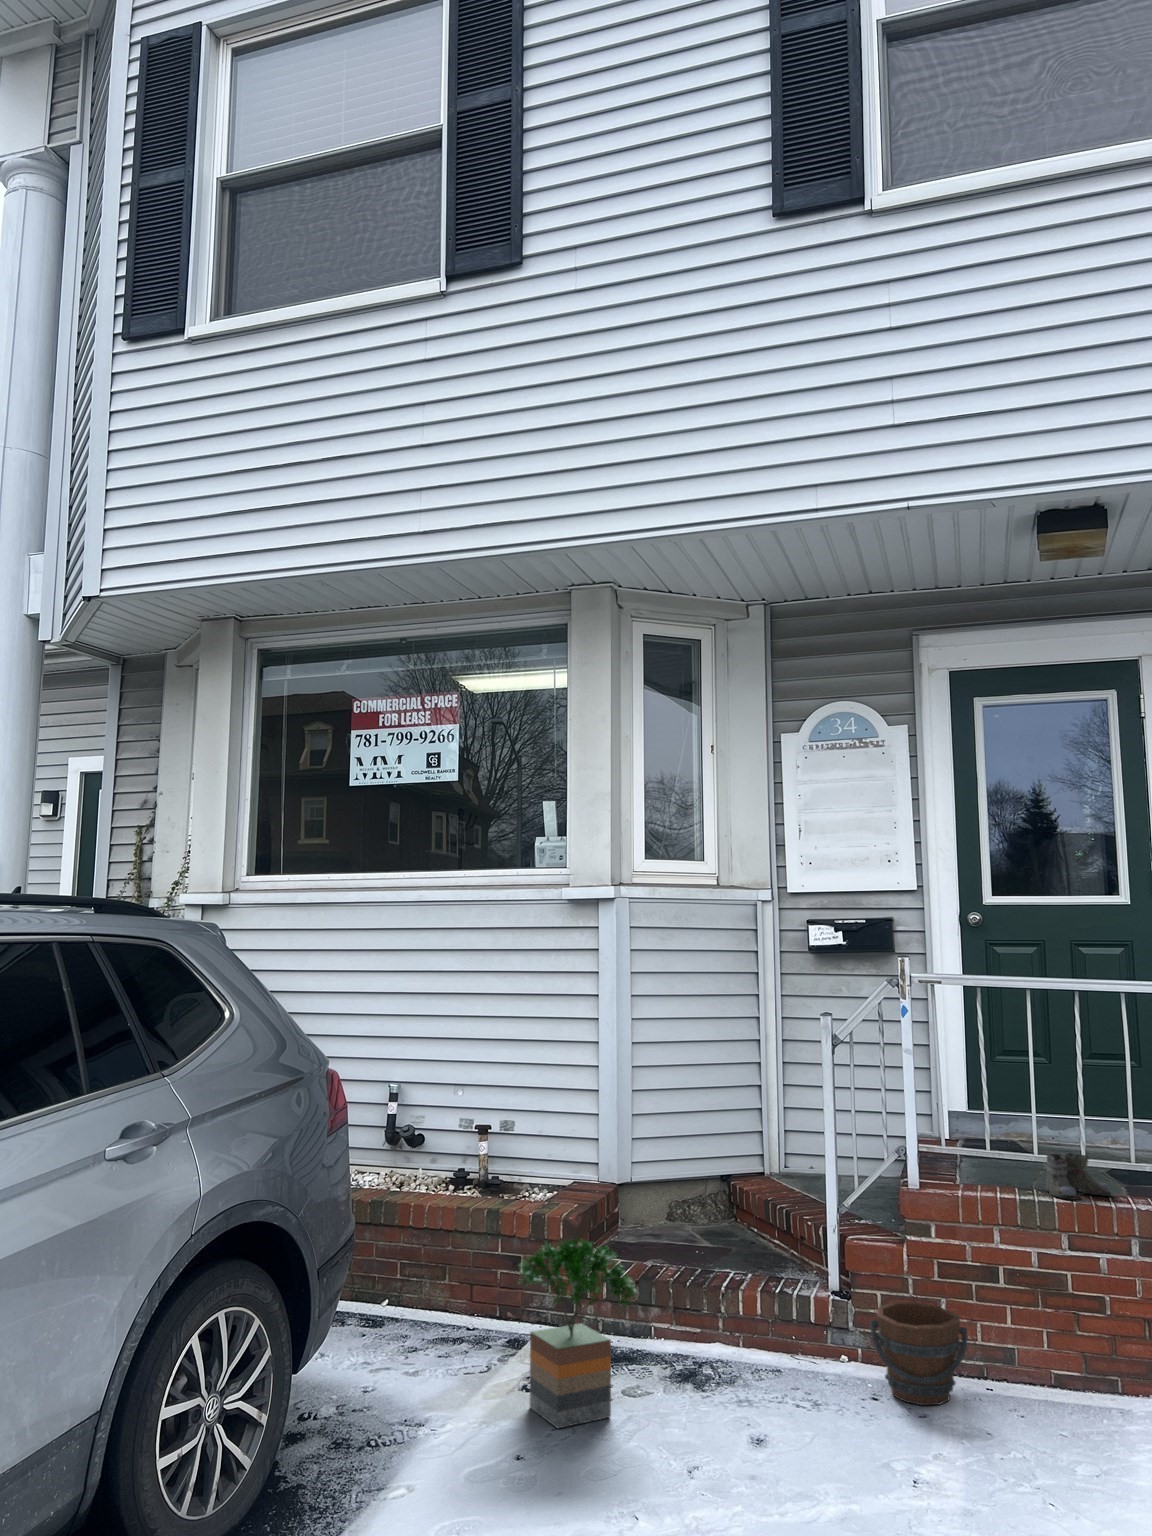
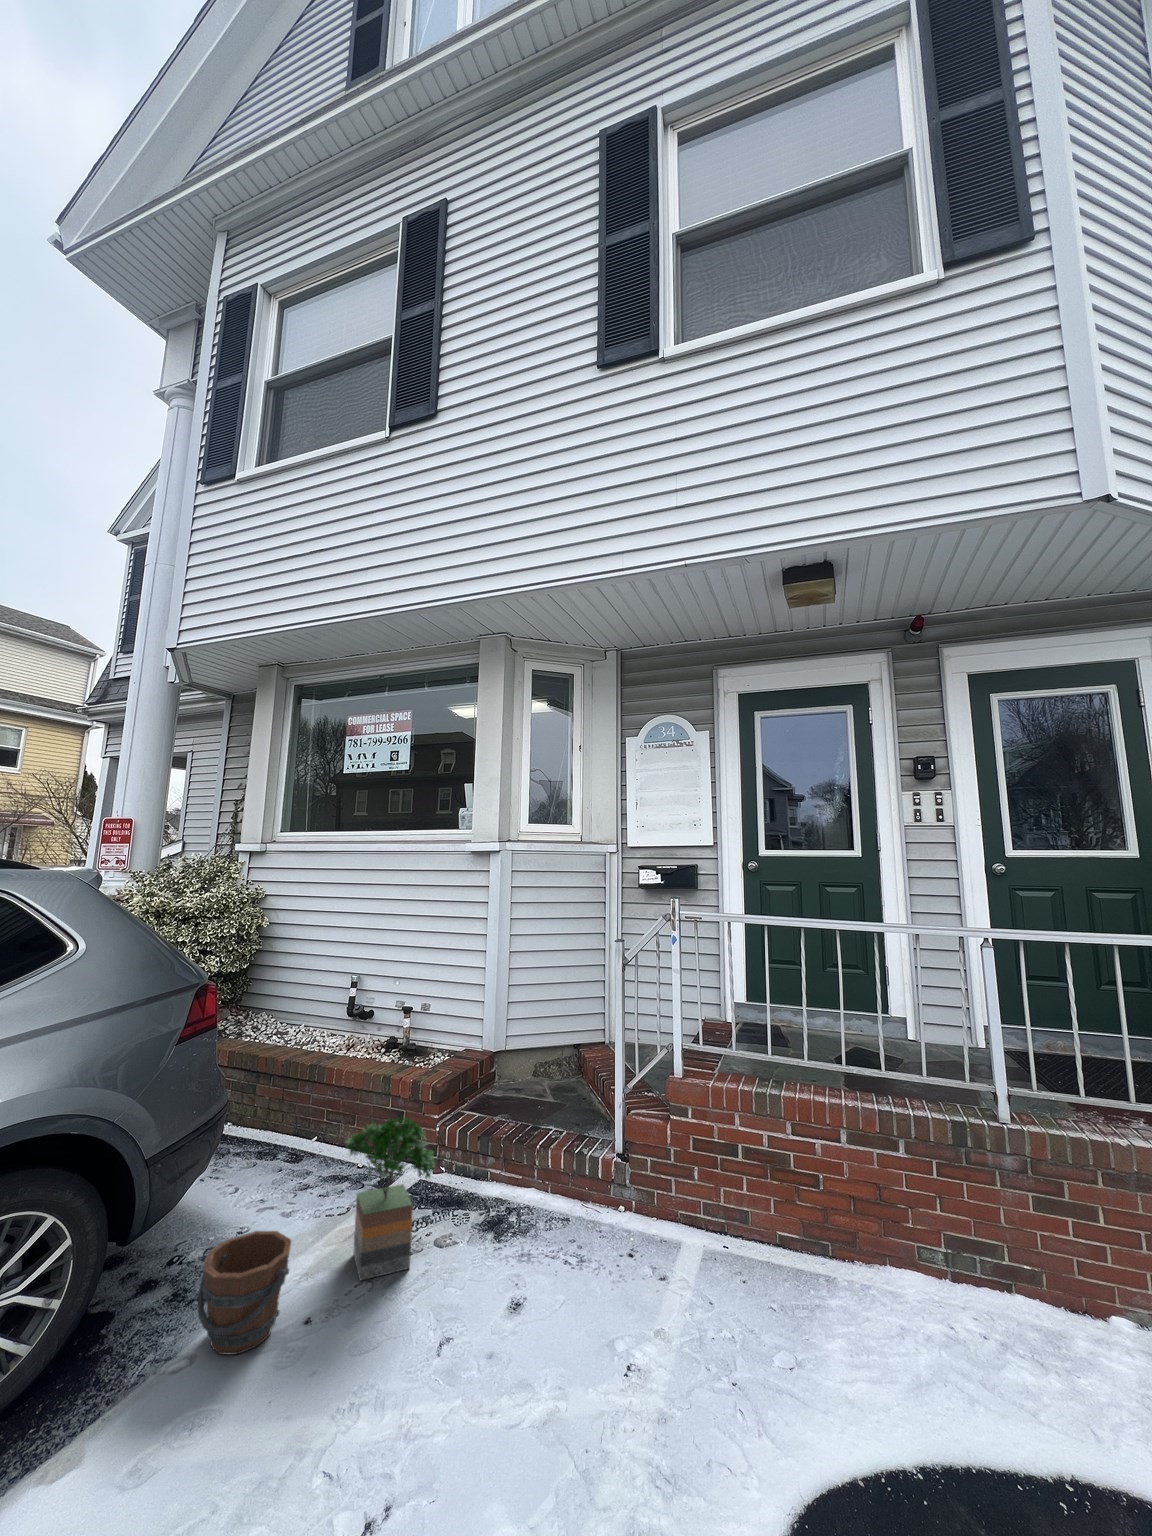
boots: present [1045,1153,1111,1200] -> none [771,1051,830,1092]
bucket: present [870,1302,968,1405] -> present [198,1231,291,1354]

